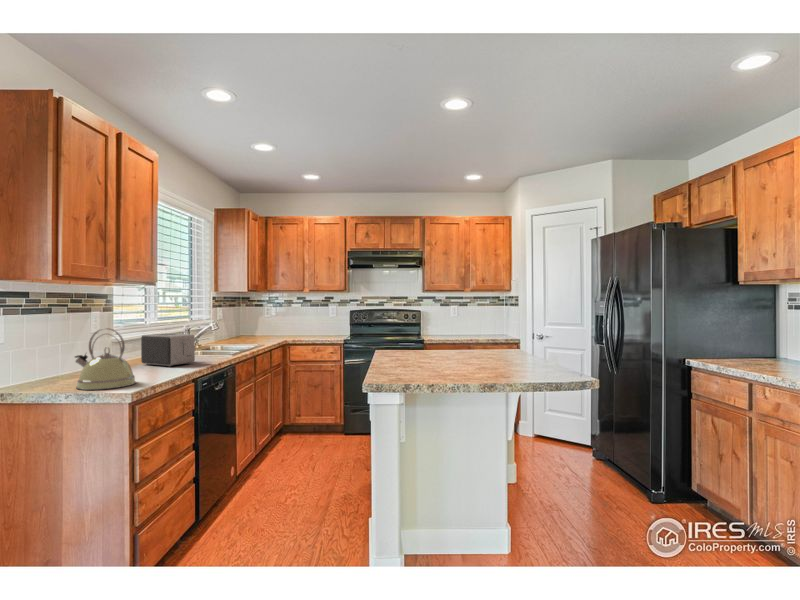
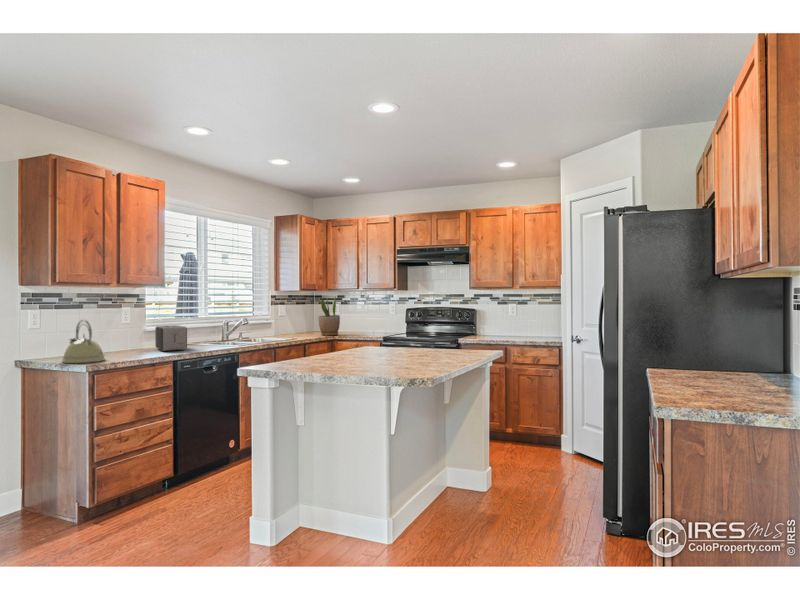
potted plant: none [274,297,297,341] -> present [318,296,340,336]

